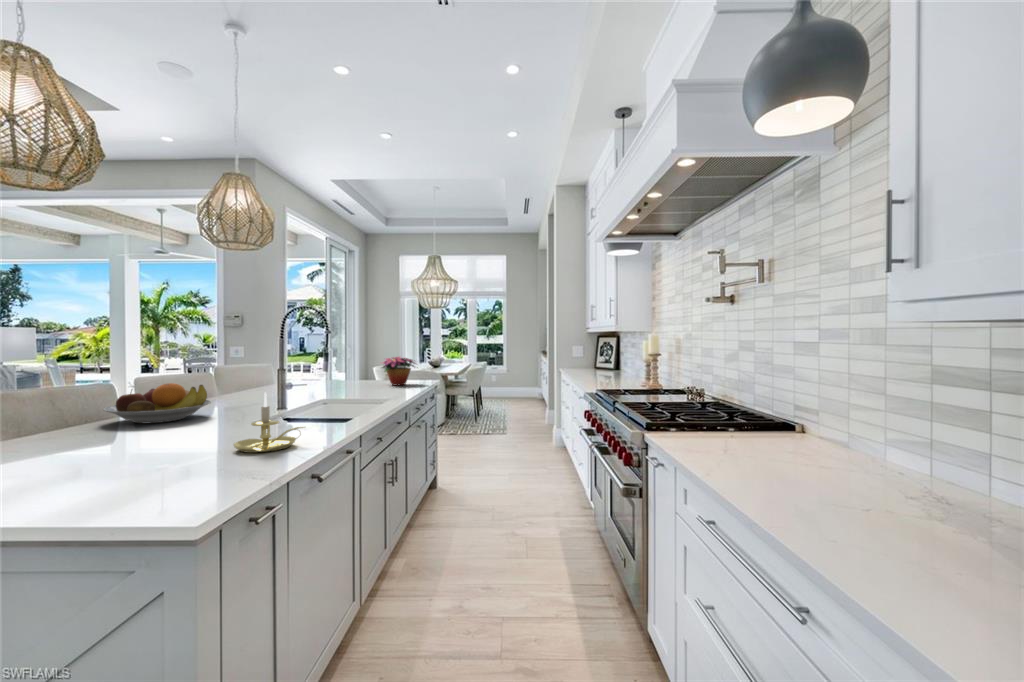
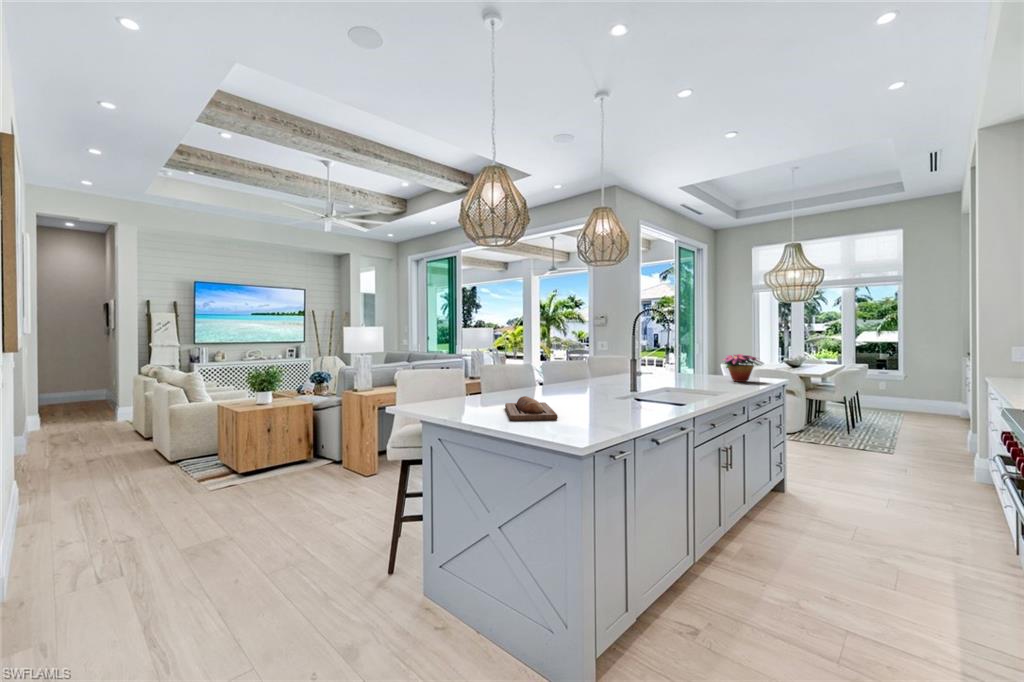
fruit bowl: present [104,383,211,423] -> none [530,368,587,394]
candle holder: present [234,392,304,453] -> none [601,376,648,418]
bread loaf: none [34,437,149,491] -> present [505,396,558,421]

